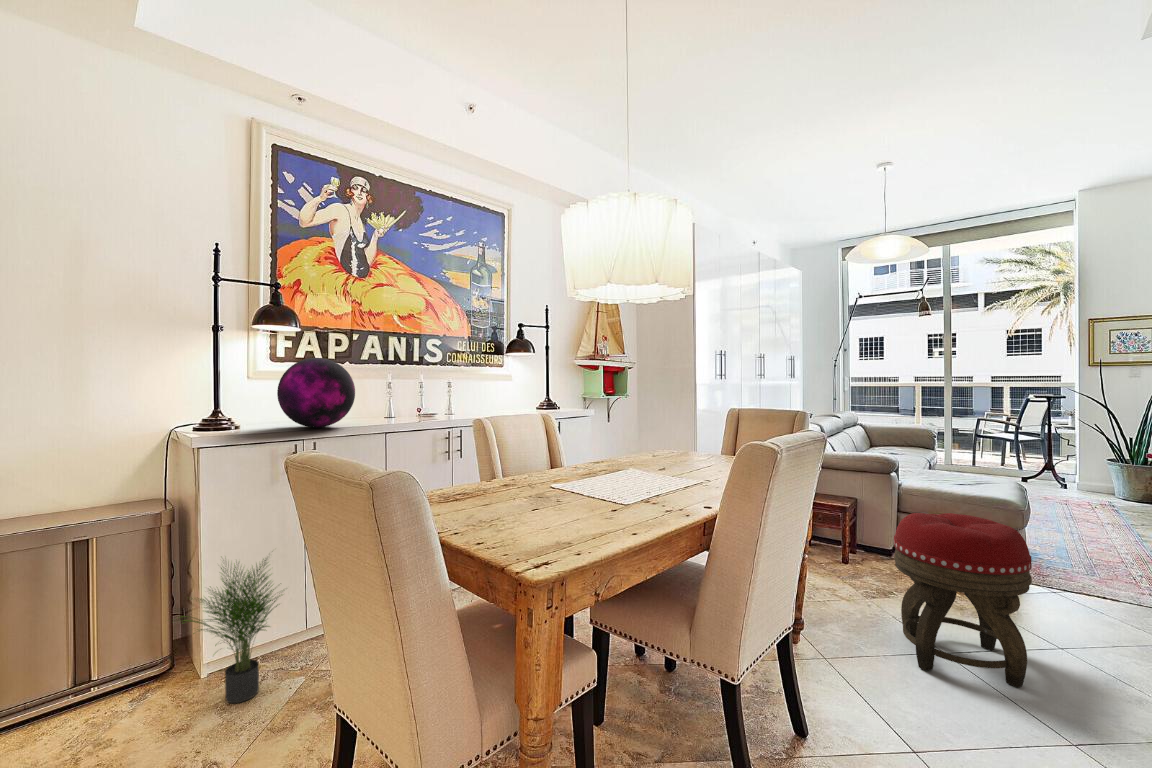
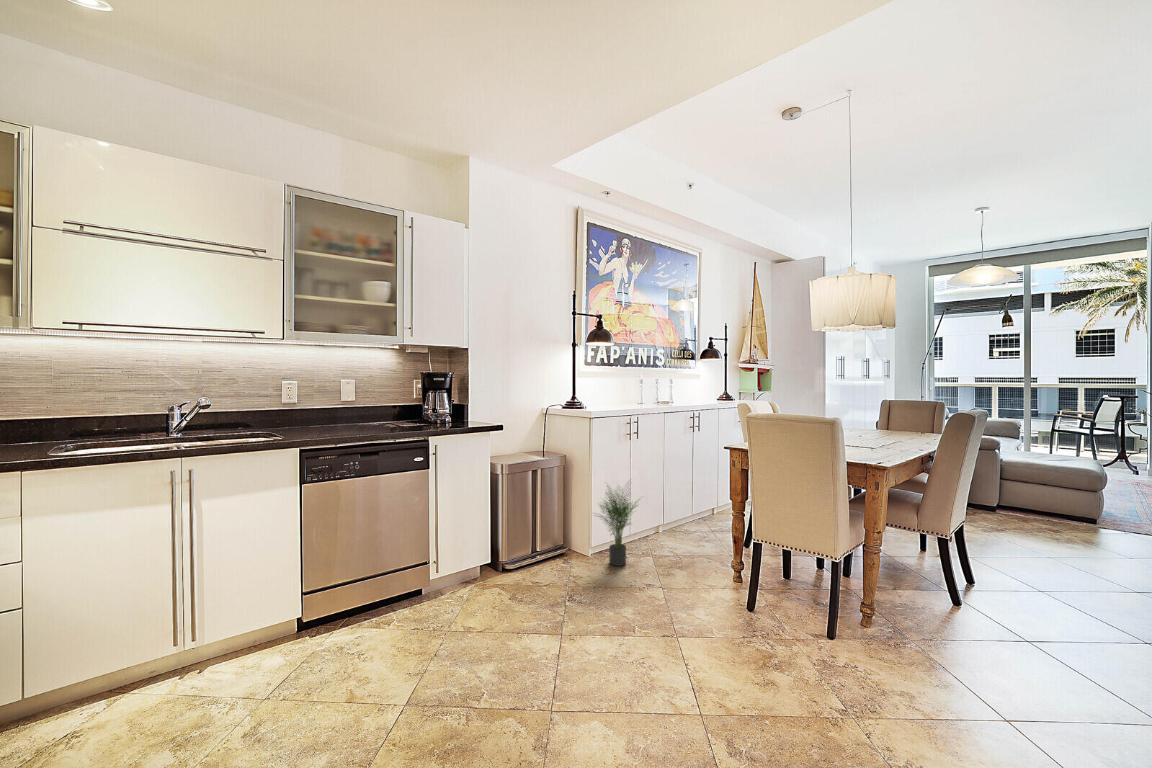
decorative orb: present [277,358,355,428] -> none [605,363,649,407]
footstool: present [894,513,1032,688] -> none [1014,469,1112,573]

